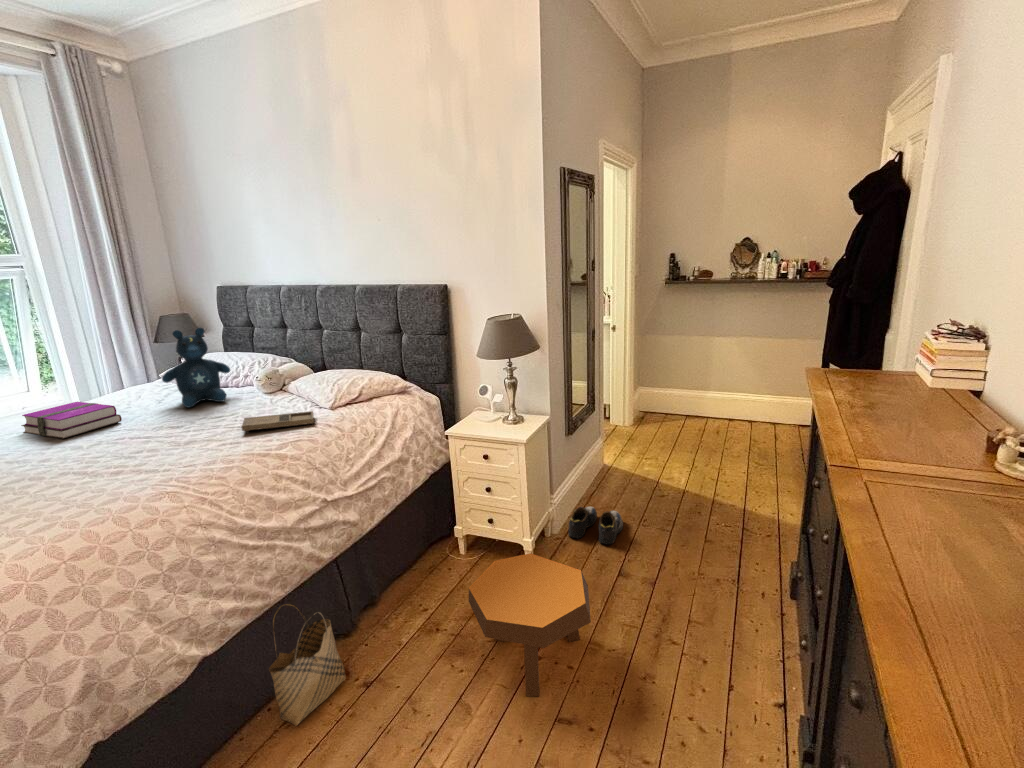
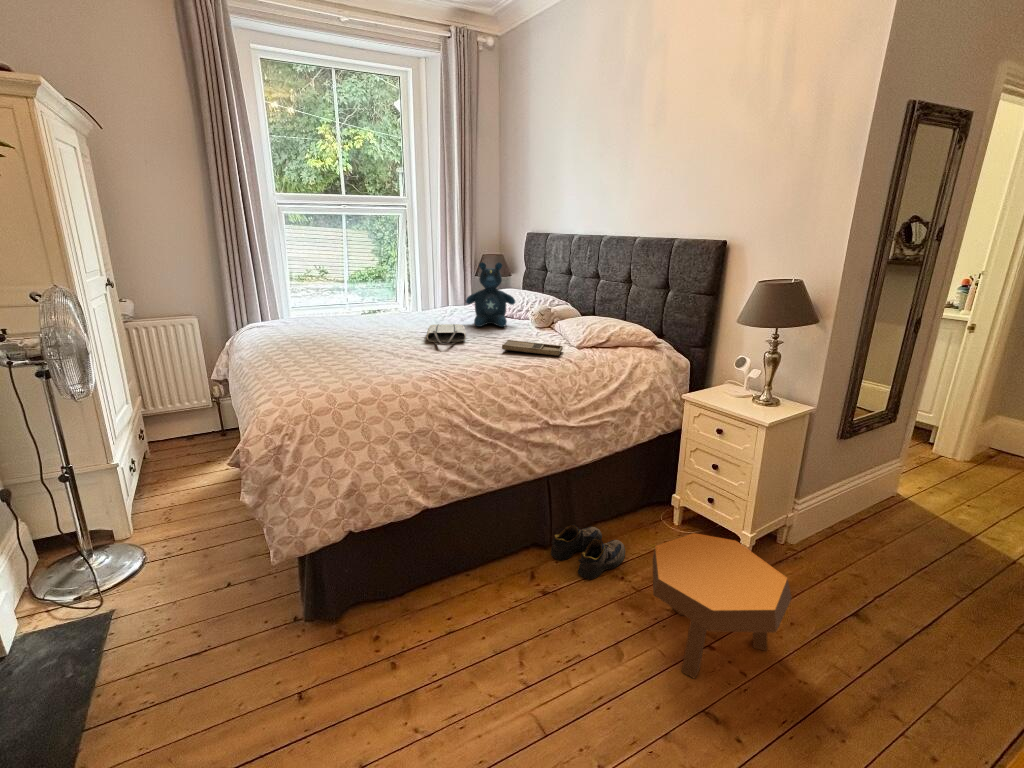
hardback book: present [21,402,122,439] -> none [376,308,432,331]
tote bag: none [122,411,184,445] -> present [427,324,466,345]
shoe: present [568,507,623,544] -> present [551,524,625,579]
woven basket: present [269,604,346,726] -> none [470,496,530,595]

